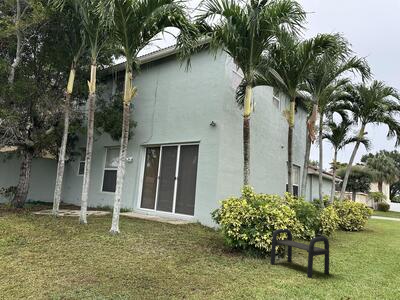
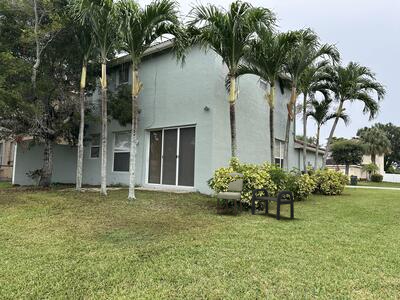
chair: none [225,206,261,267] -> present [217,173,243,216]

